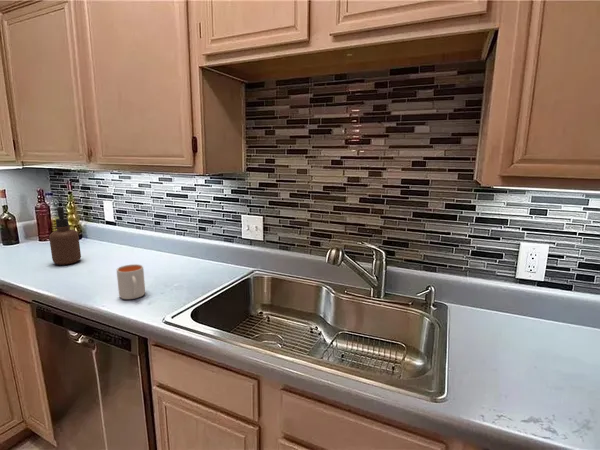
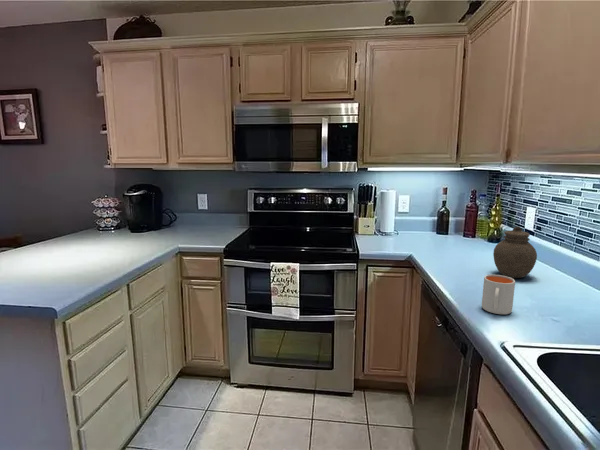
soap dispenser: present [49,207,81,265] -> none [456,206,483,261]
jar: none [98,220,136,266] -> present [493,227,537,278]

